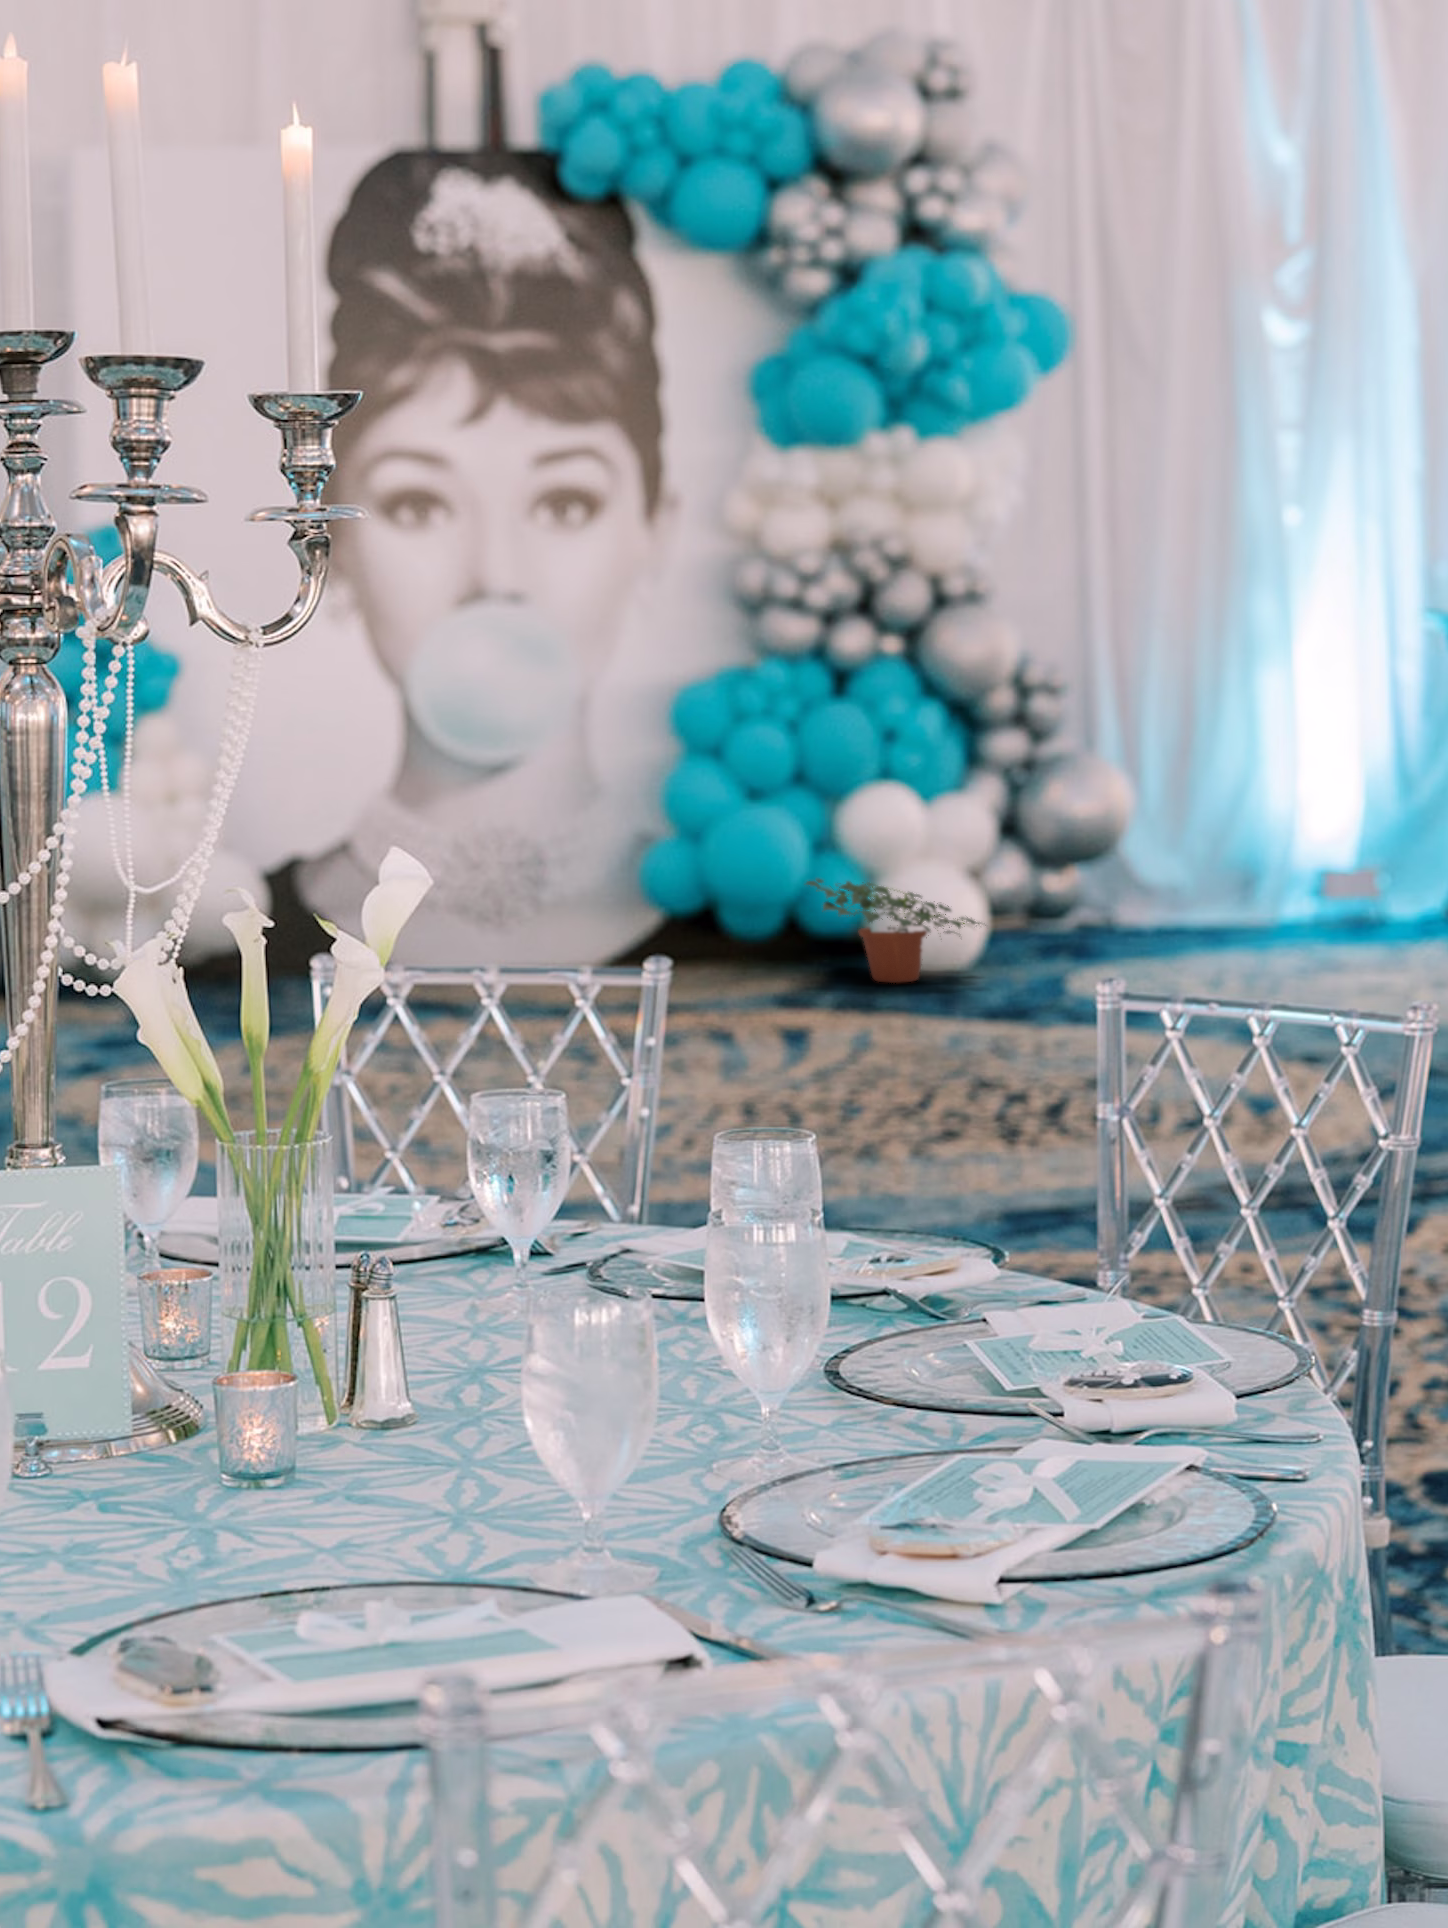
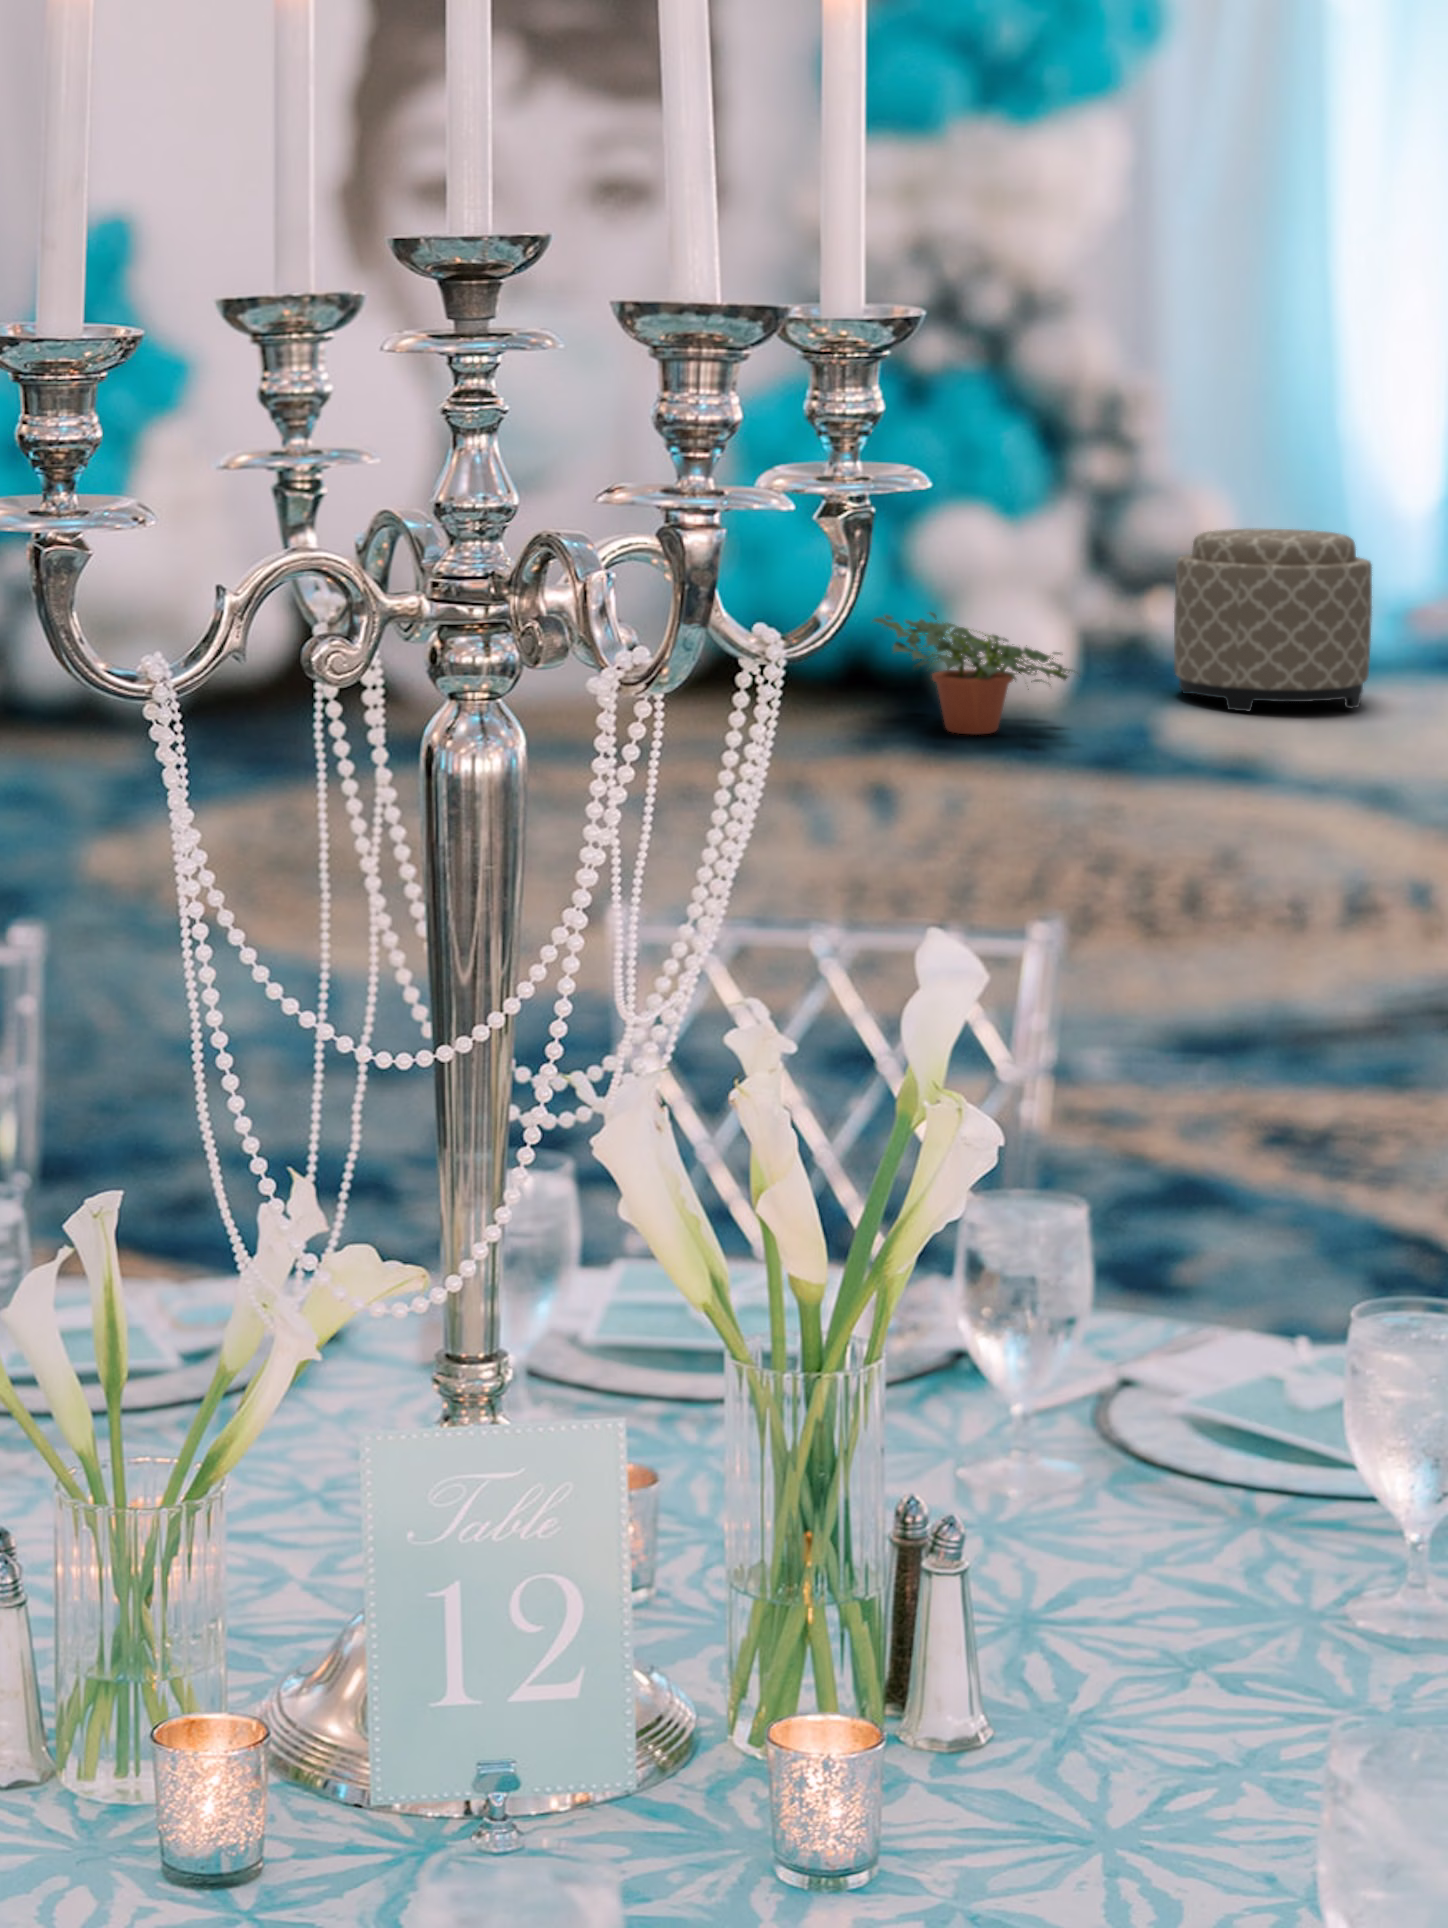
ottoman: none [1082,801,1257,962] -> present [1174,529,1372,711]

